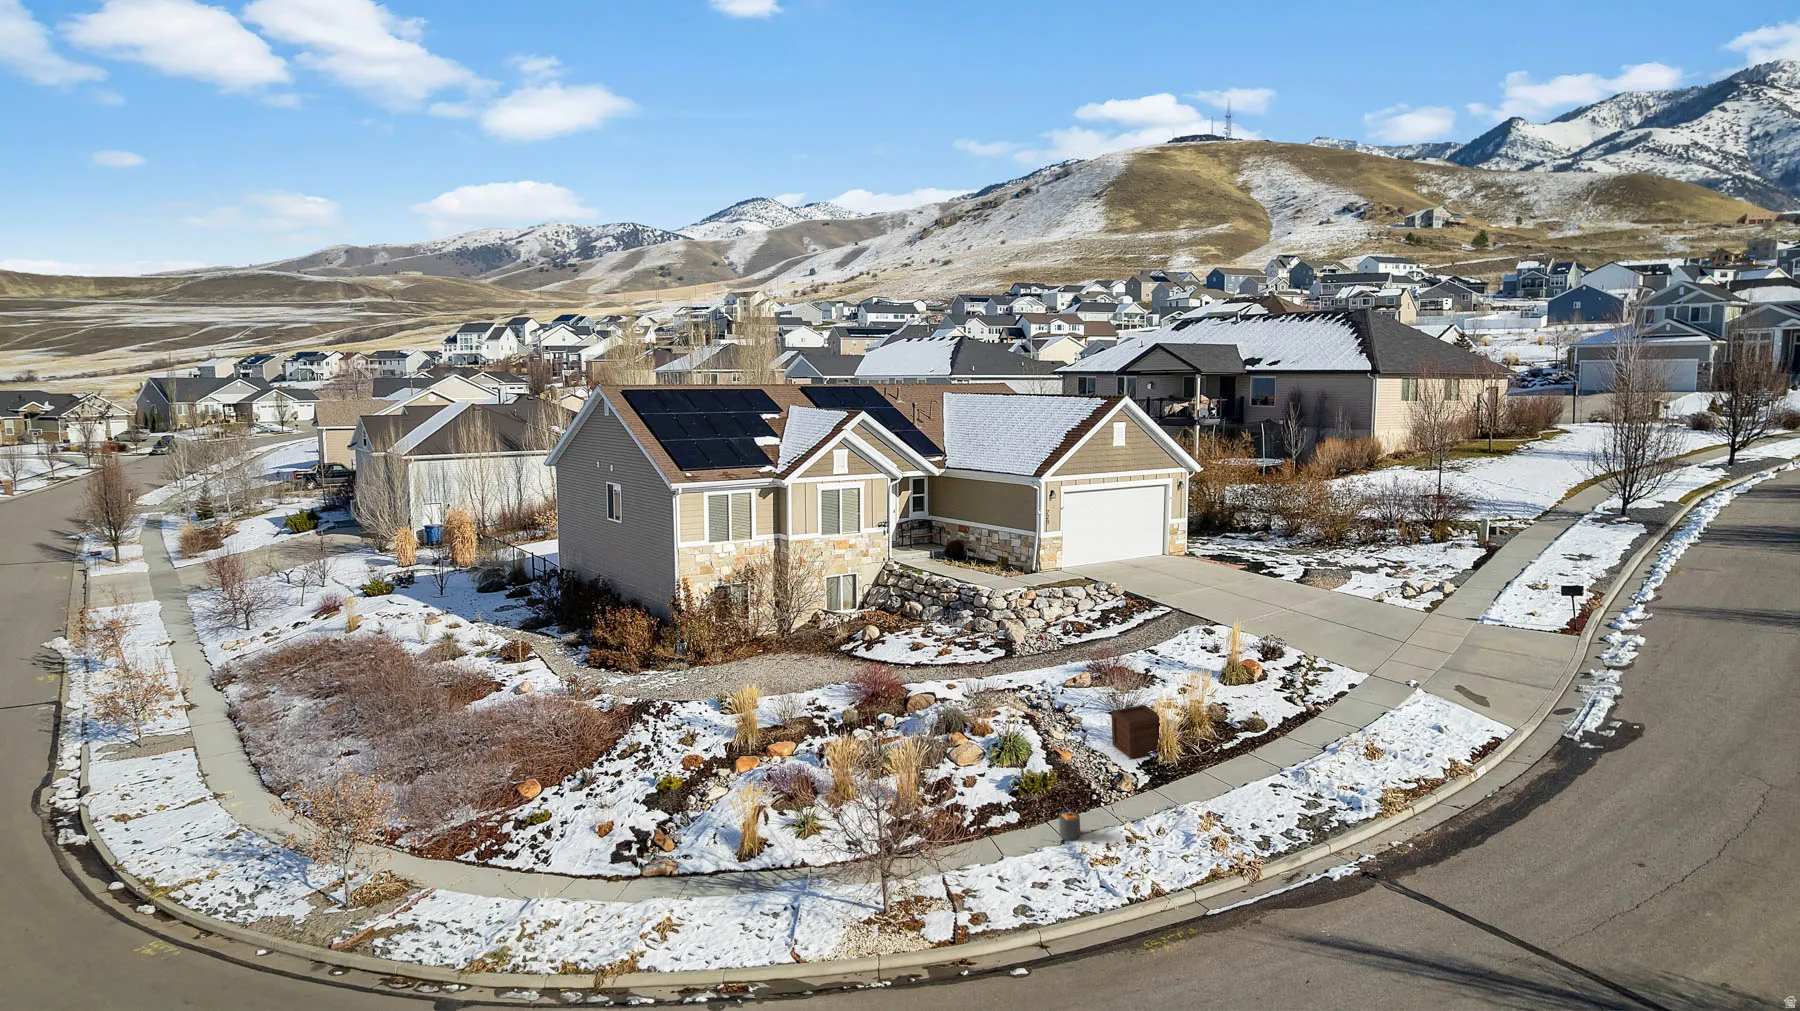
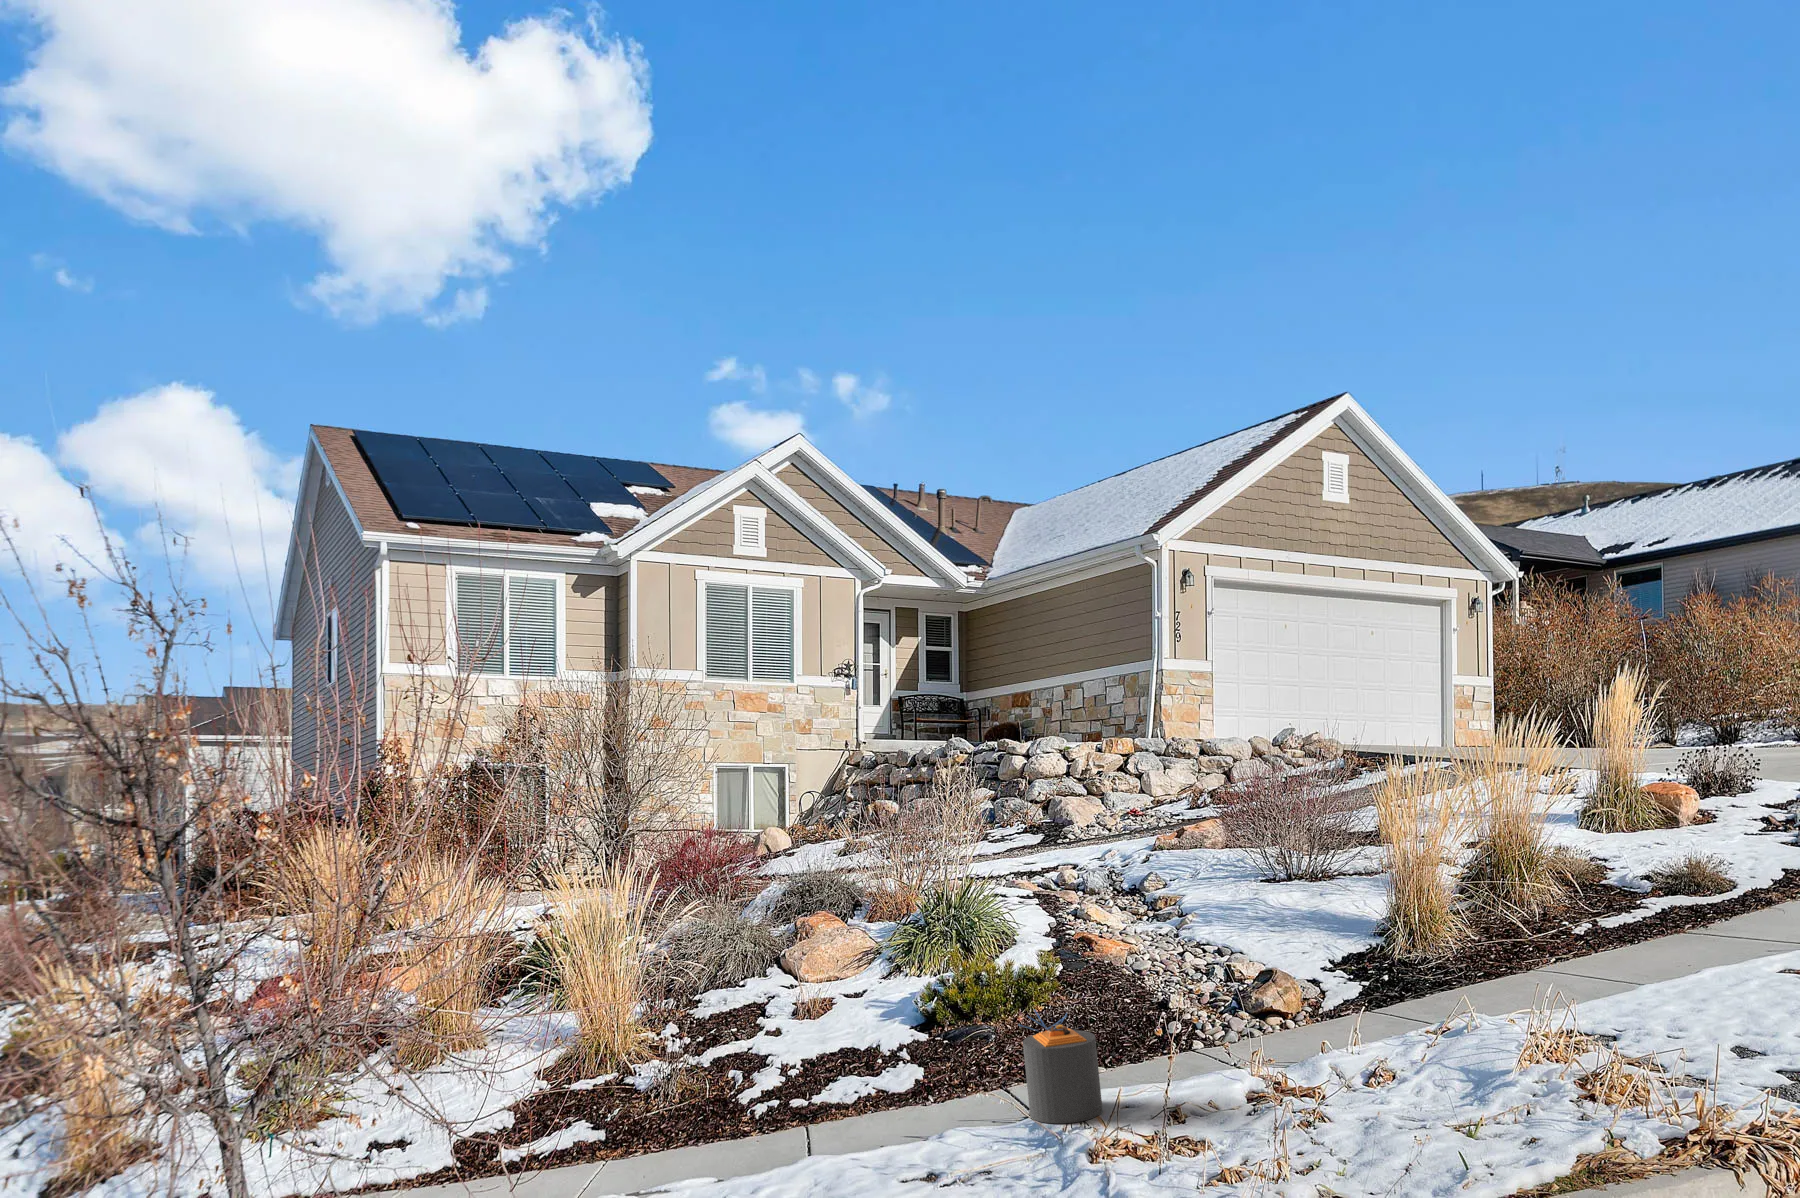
wooden crate: present [1111,705,1164,759] -> none [1255,822,1420,958]

